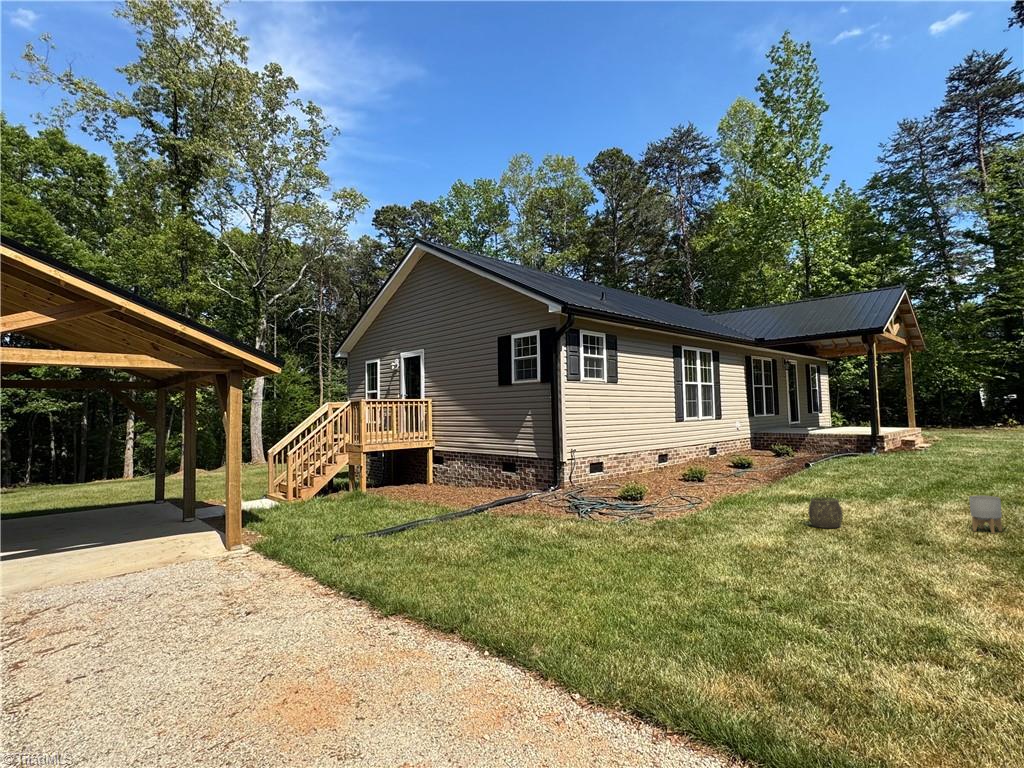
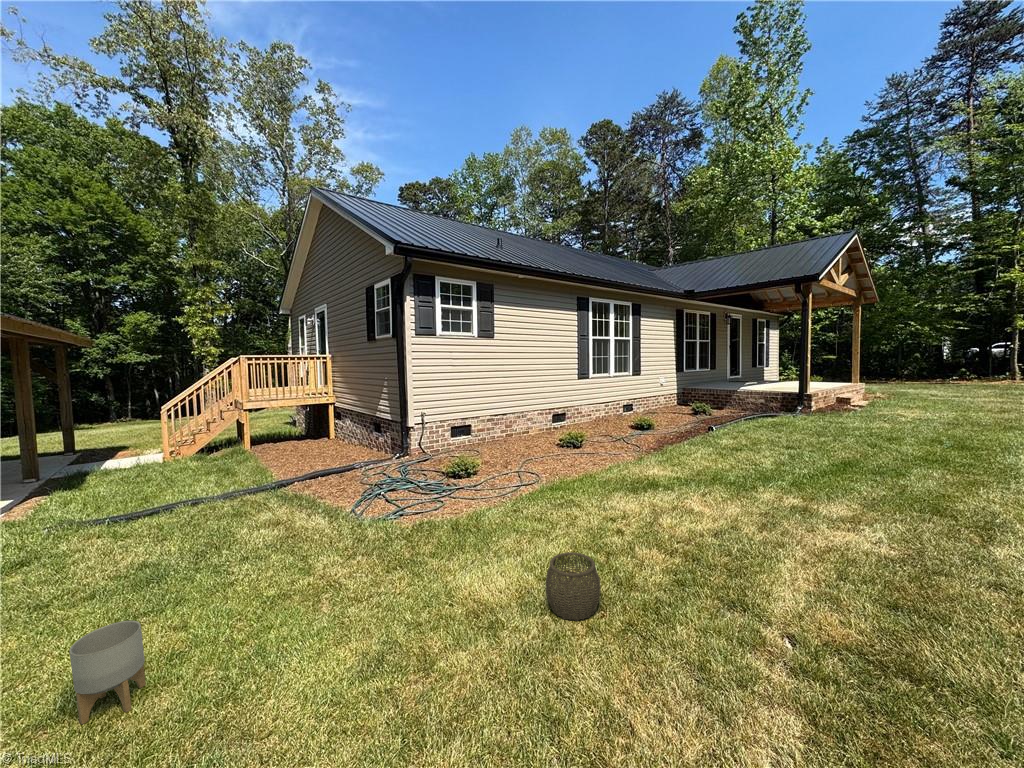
planter: present [969,496,1002,534] -> present [70,620,146,724]

